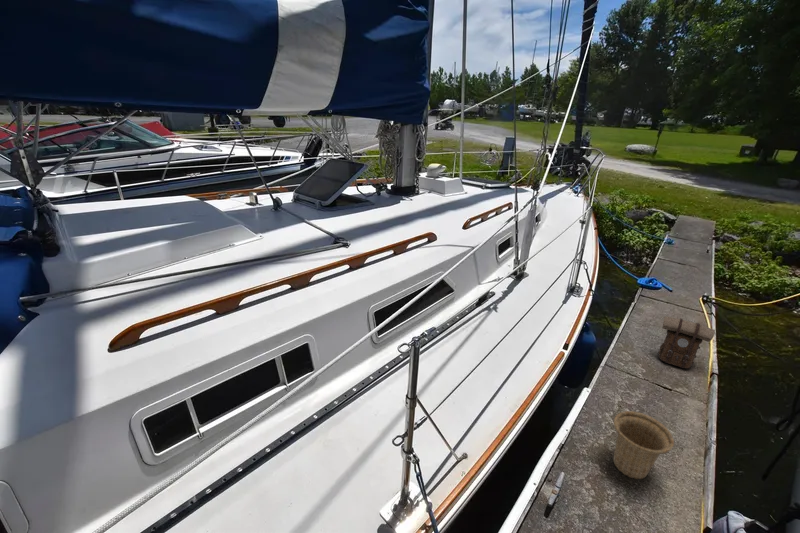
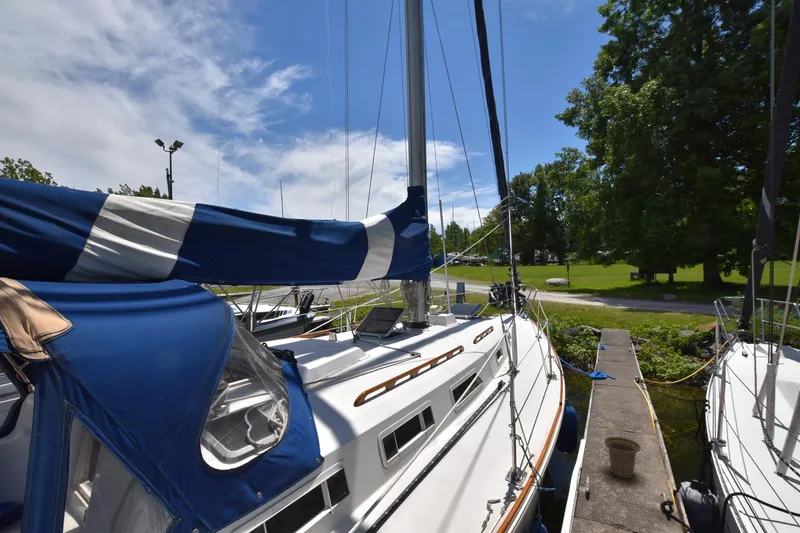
backpack: present [659,316,715,368] -> none [614,386,646,421]

